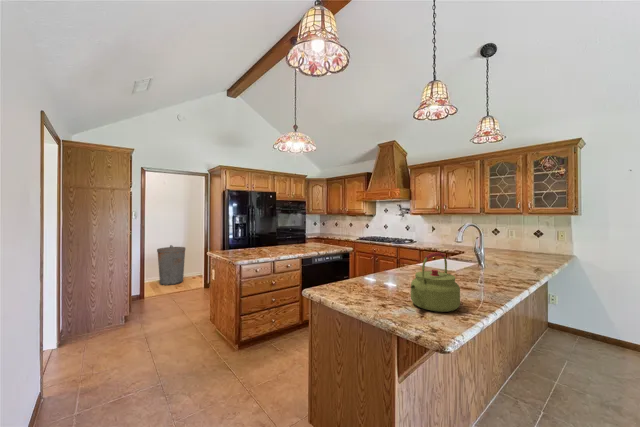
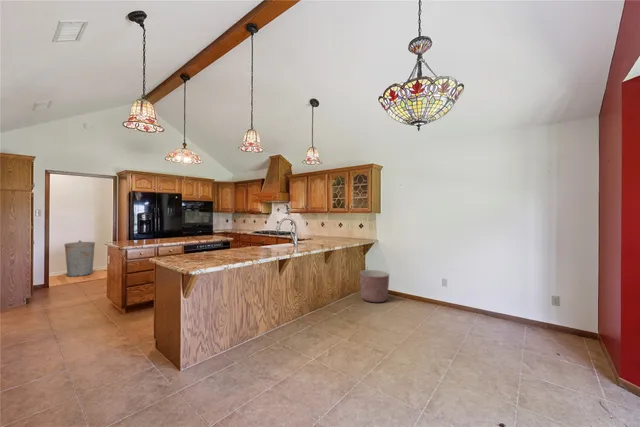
kettle: present [411,252,460,312] -> none [195,233,228,263]
planter: none [552,299,615,354] -> present [360,270,389,302]

